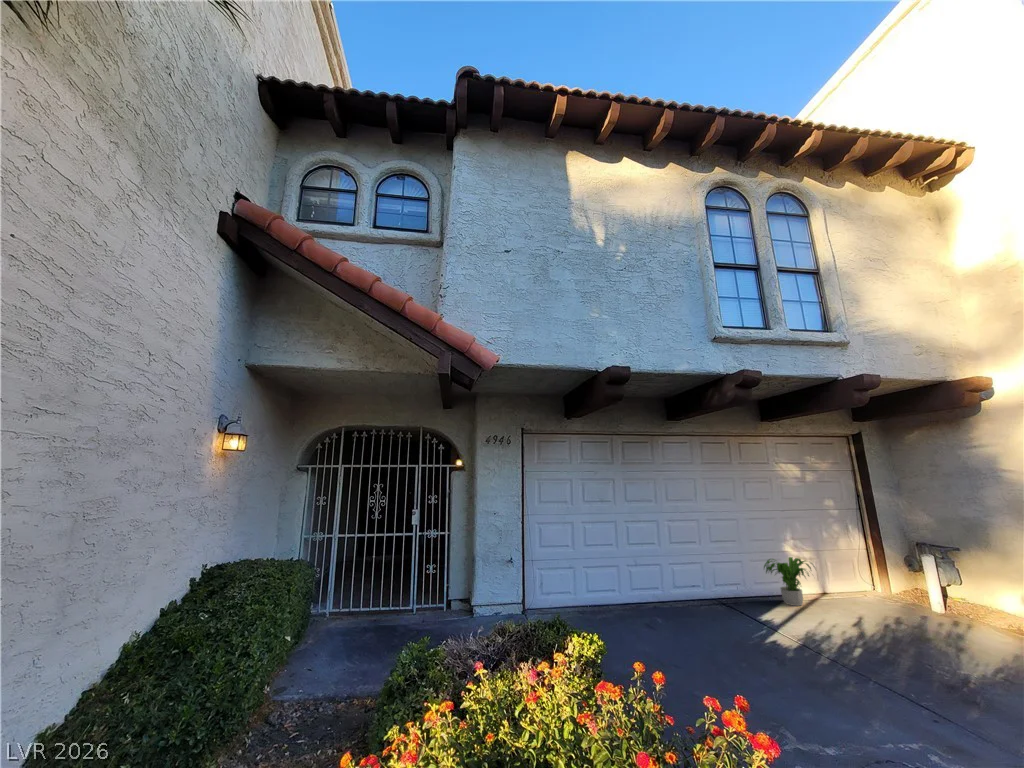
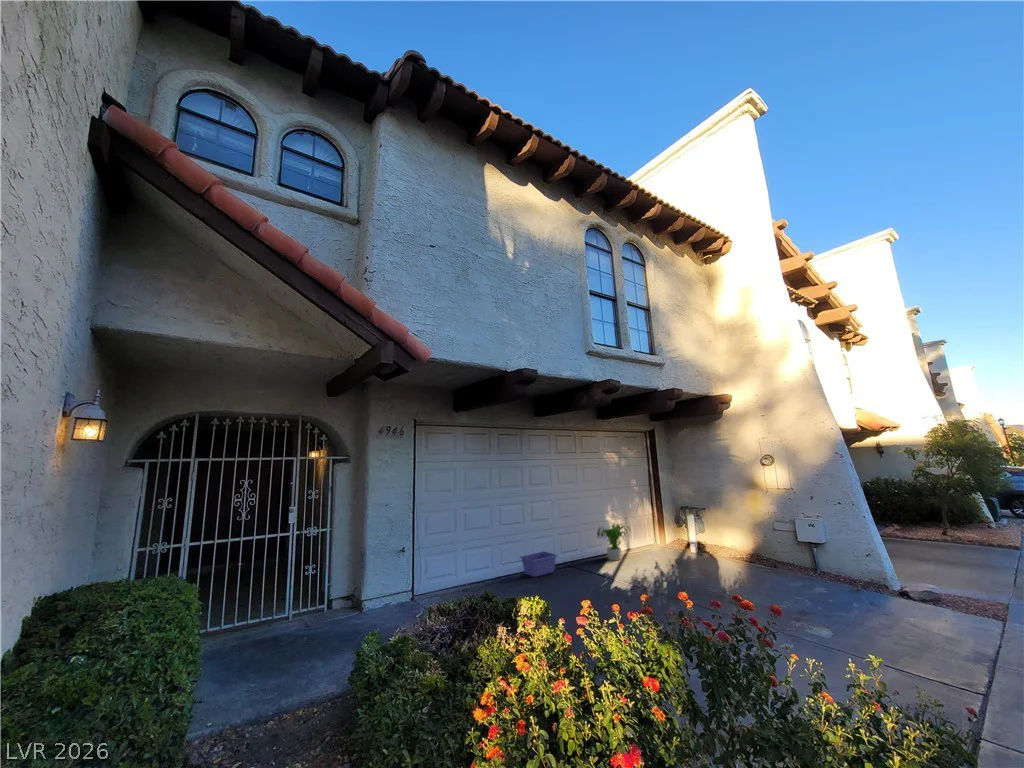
storage bin: none [651,581,700,610] -> present [520,552,557,577]

